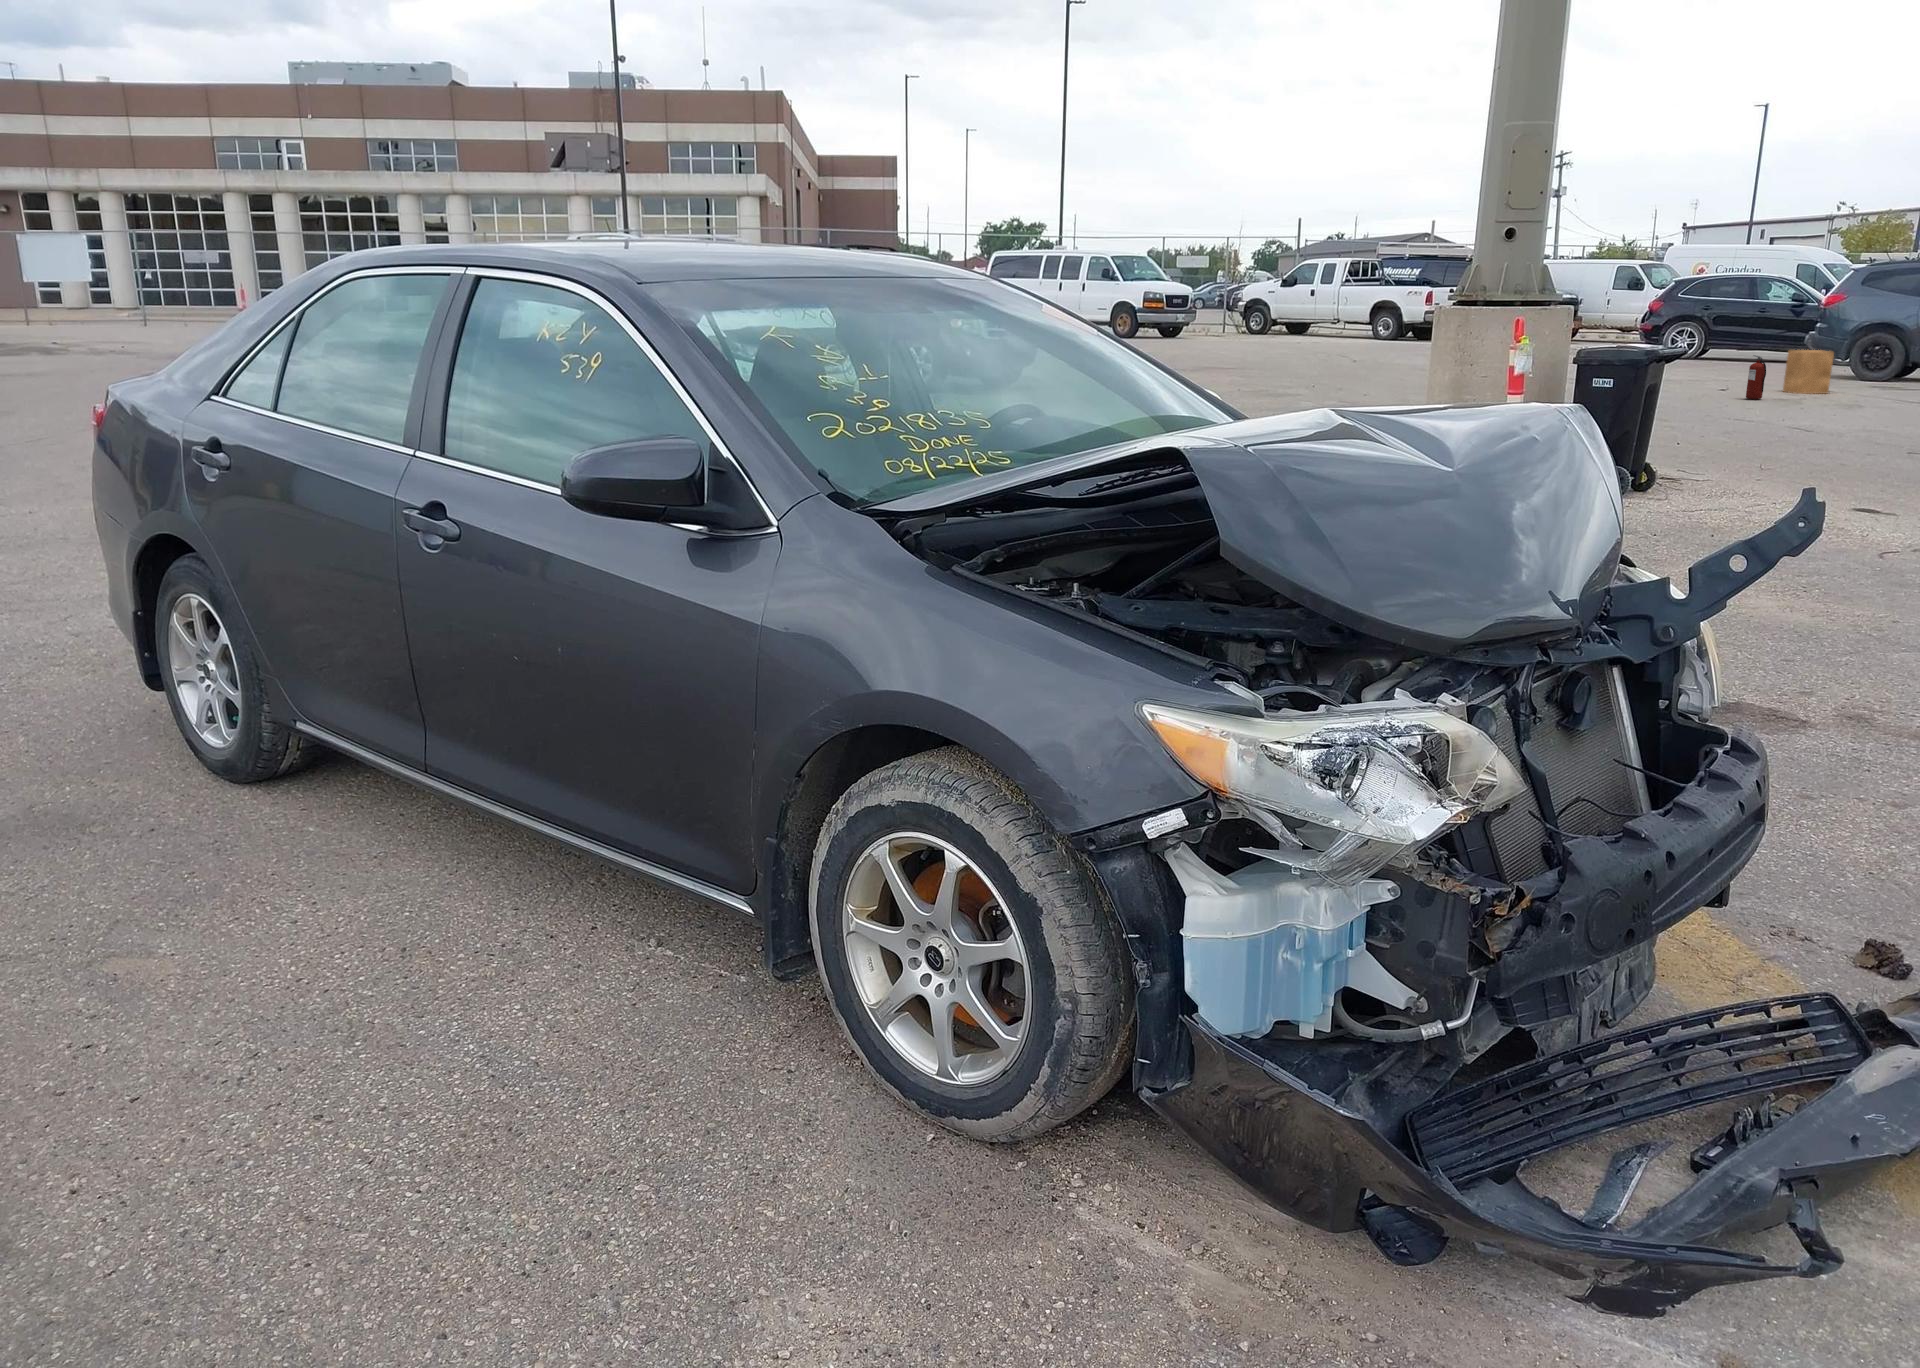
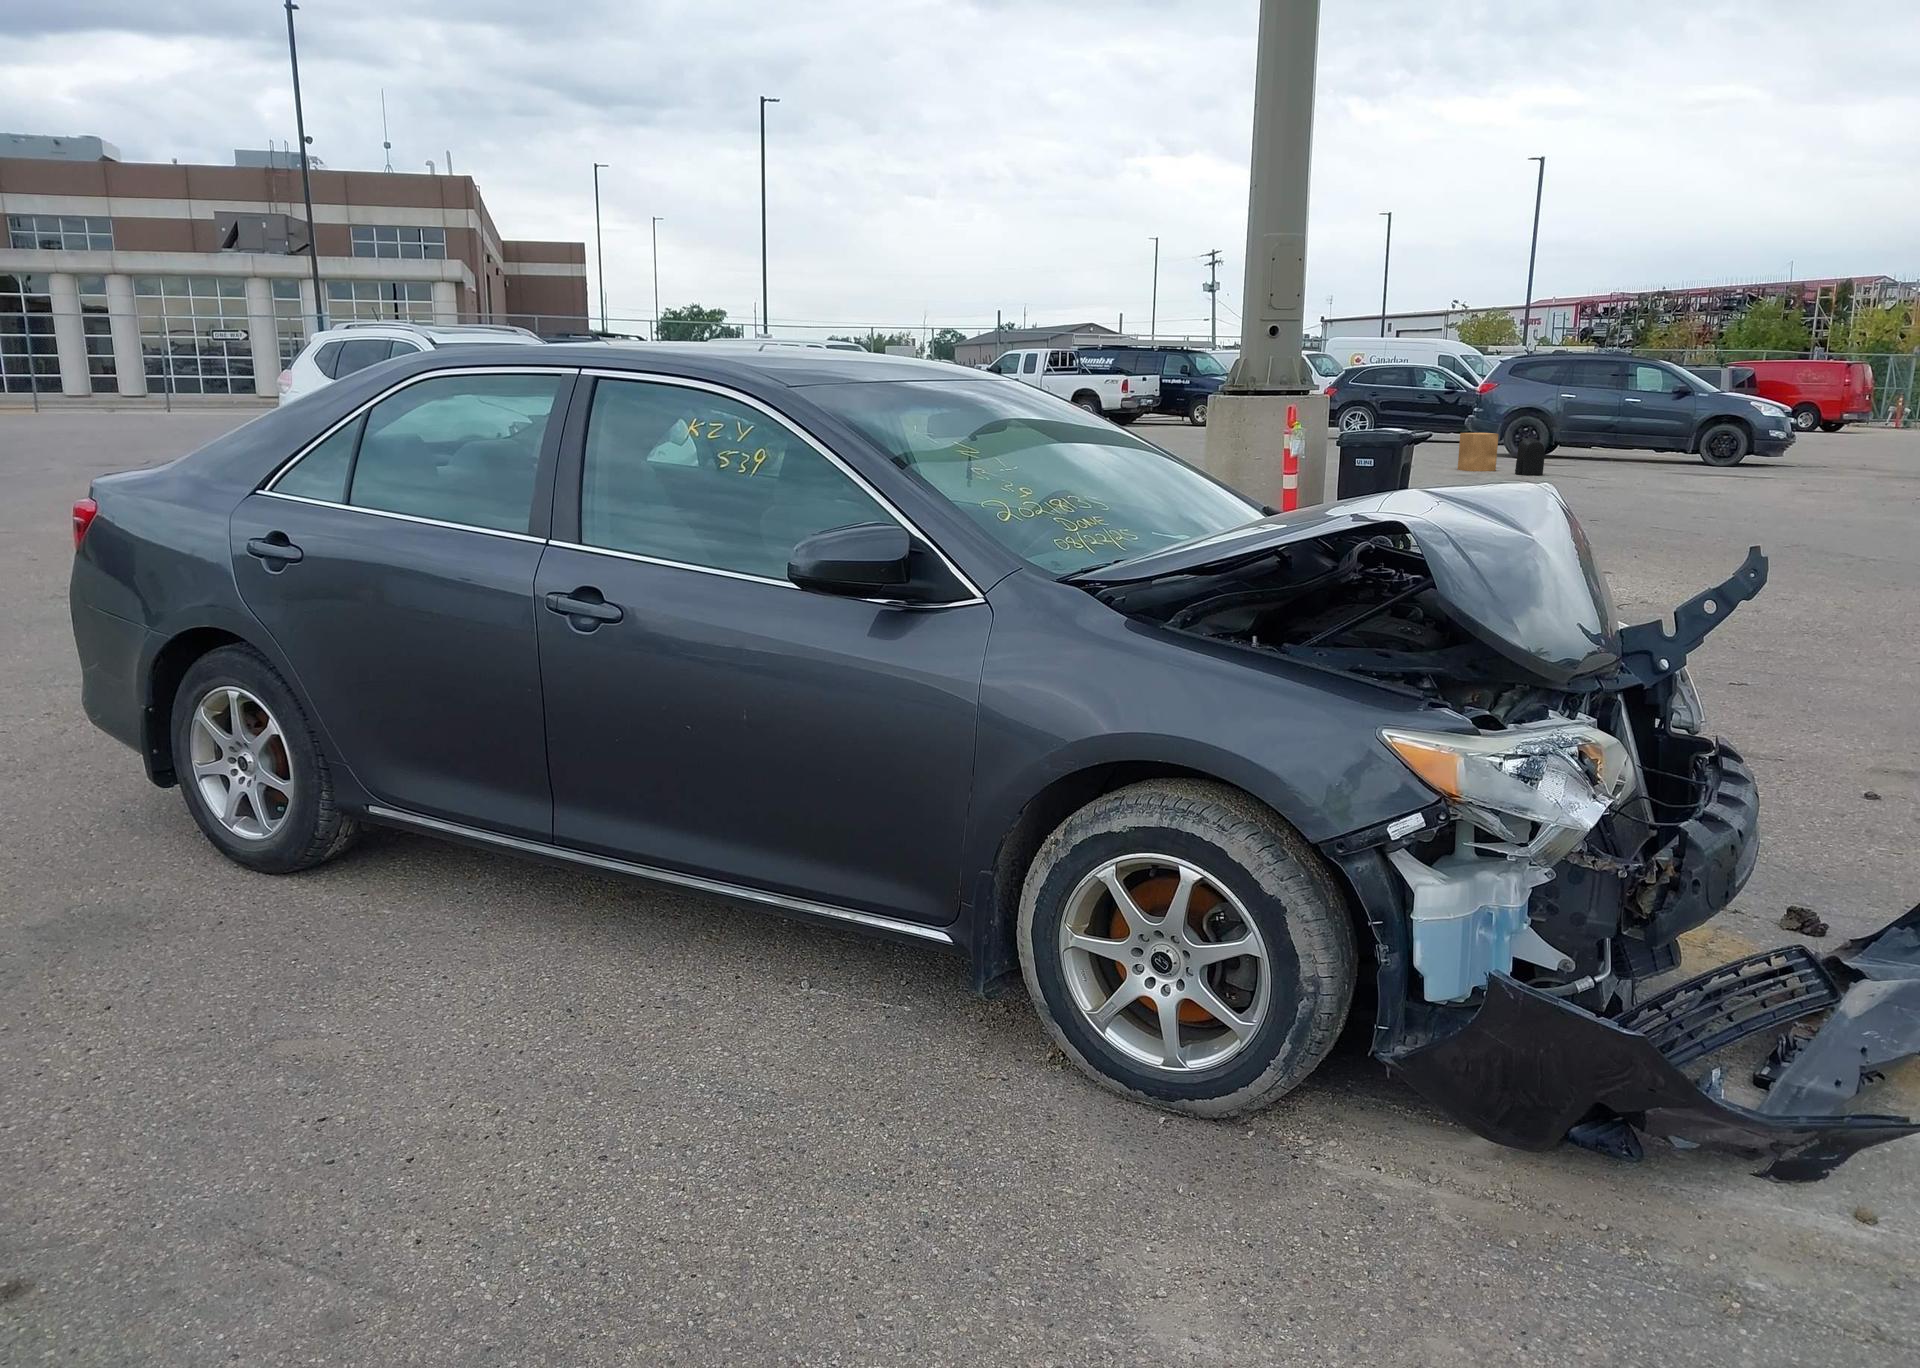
fire extinguisher: present [1746,355,1766,400] -> none [1431,437,1448,477]
backpack: none [1850,355,1888,399] -> present [1515,438,1545,475]

